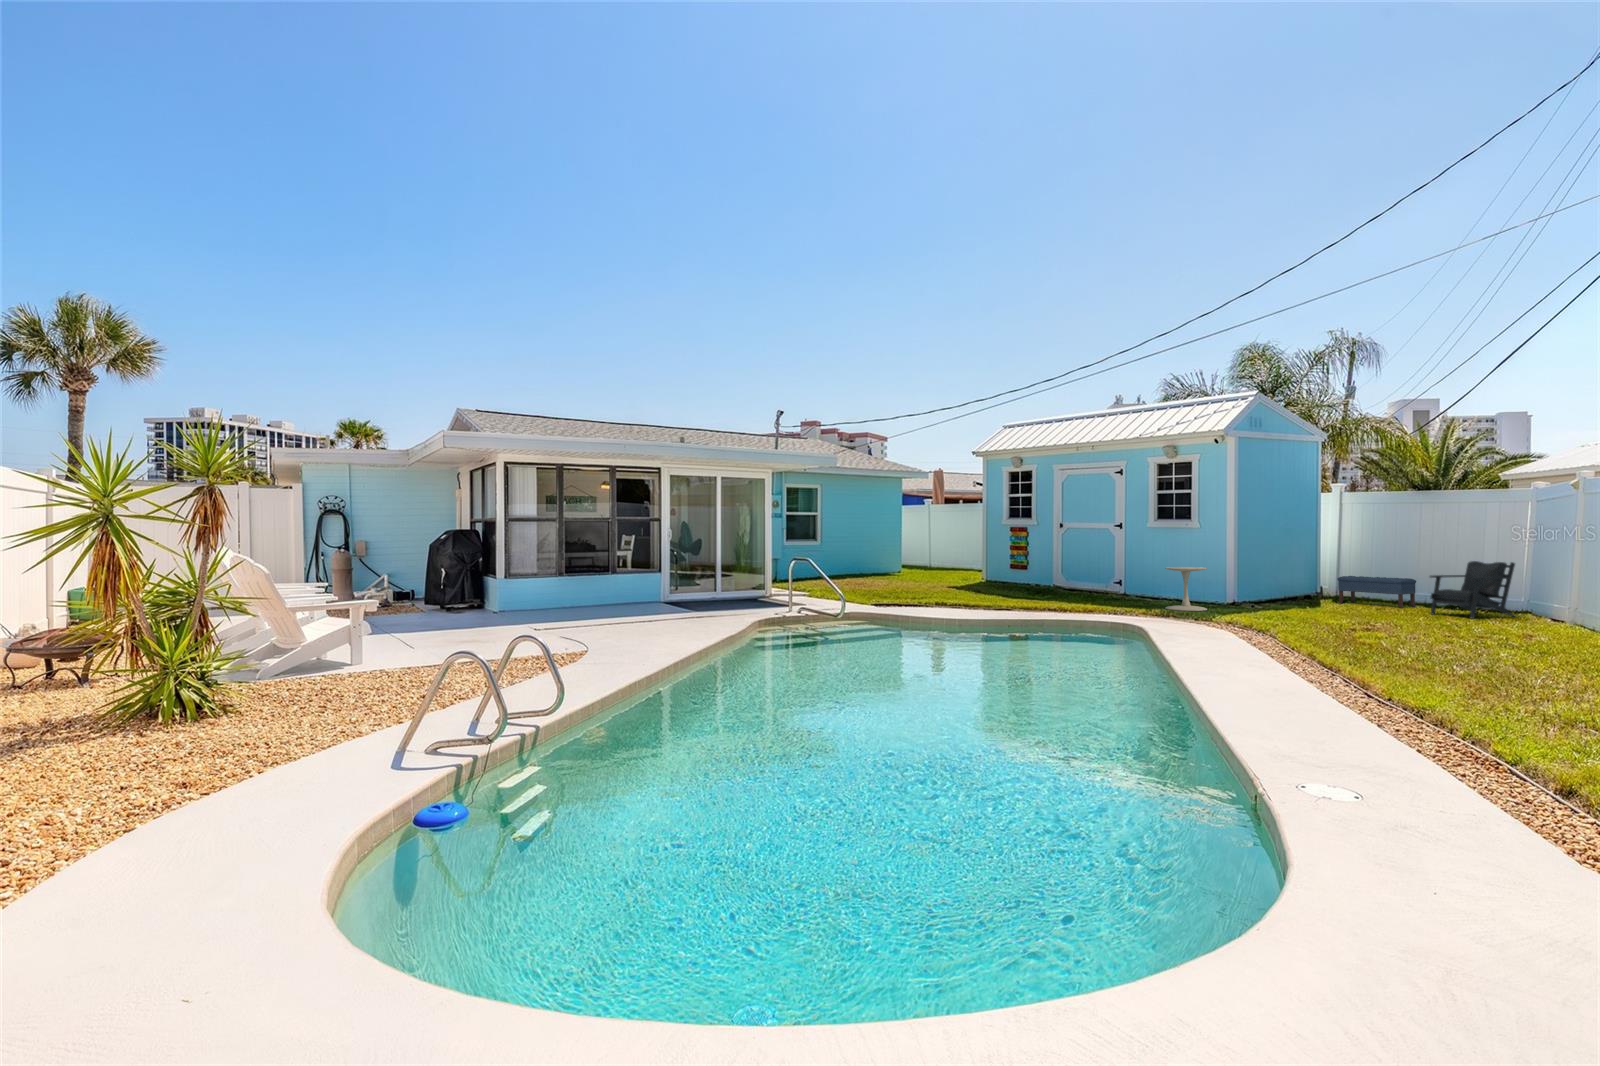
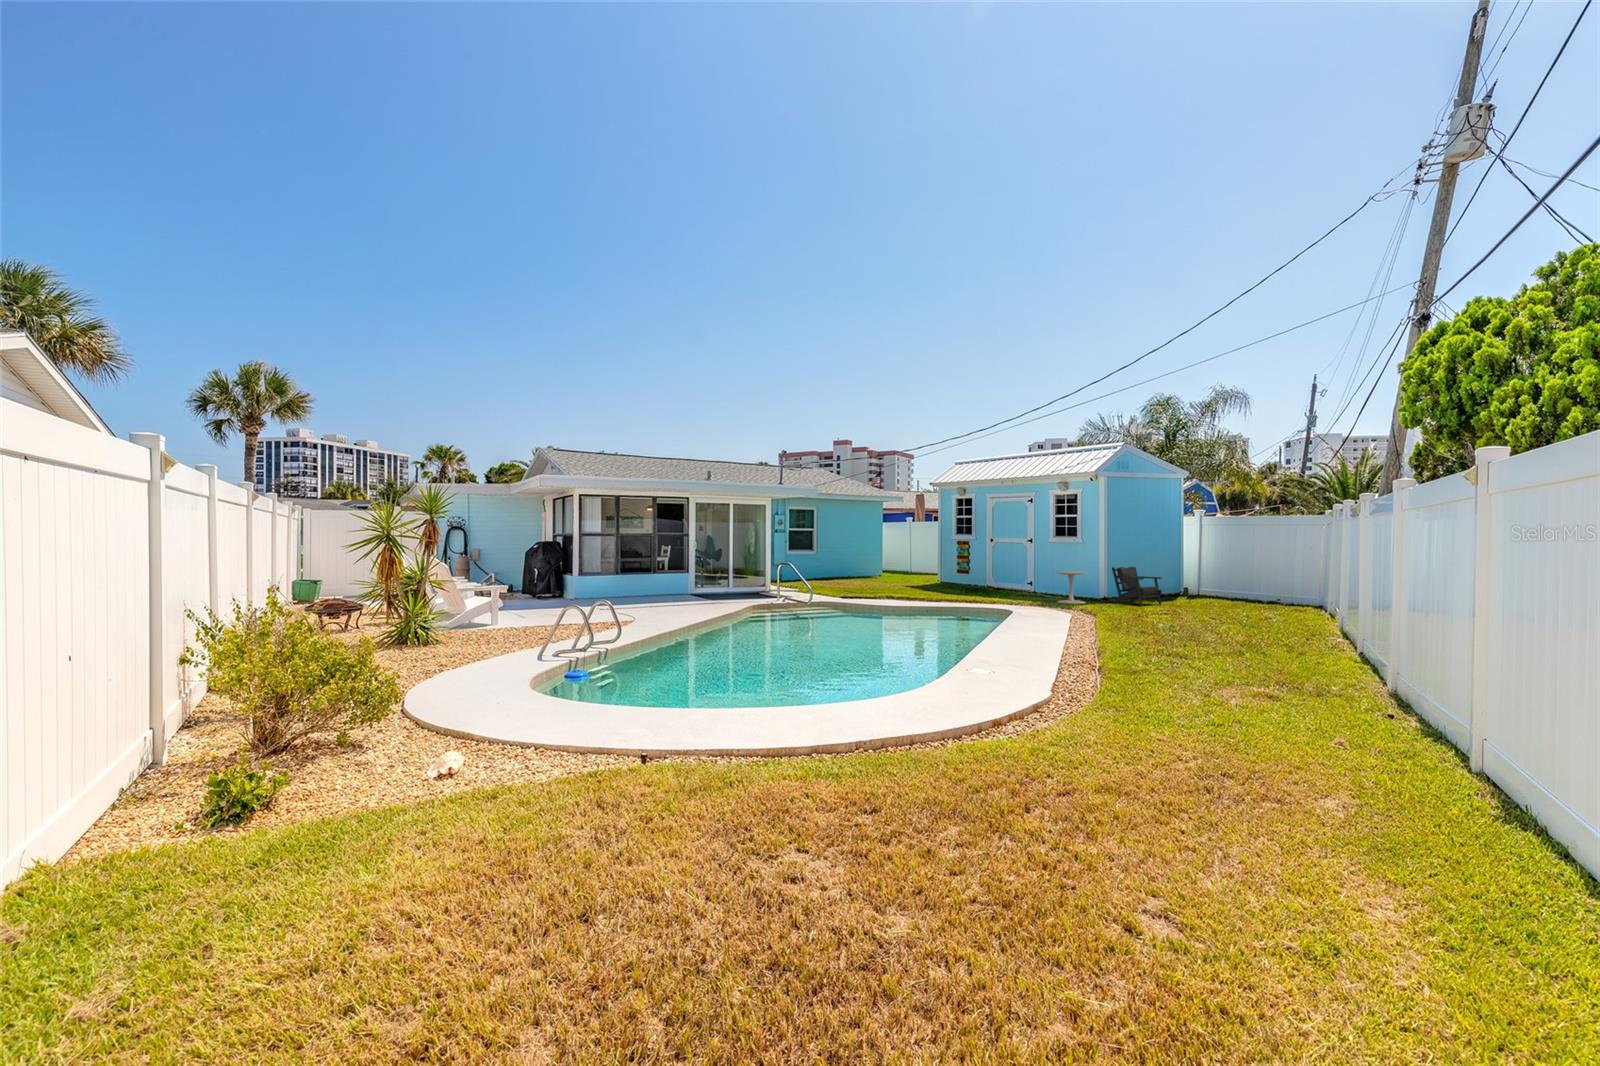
armchair: present [1430,561,1515,619] -> present [1112,567,1162,606]
bench: present [1338,576,1416,608] -> none [1193,580,1245,603]

